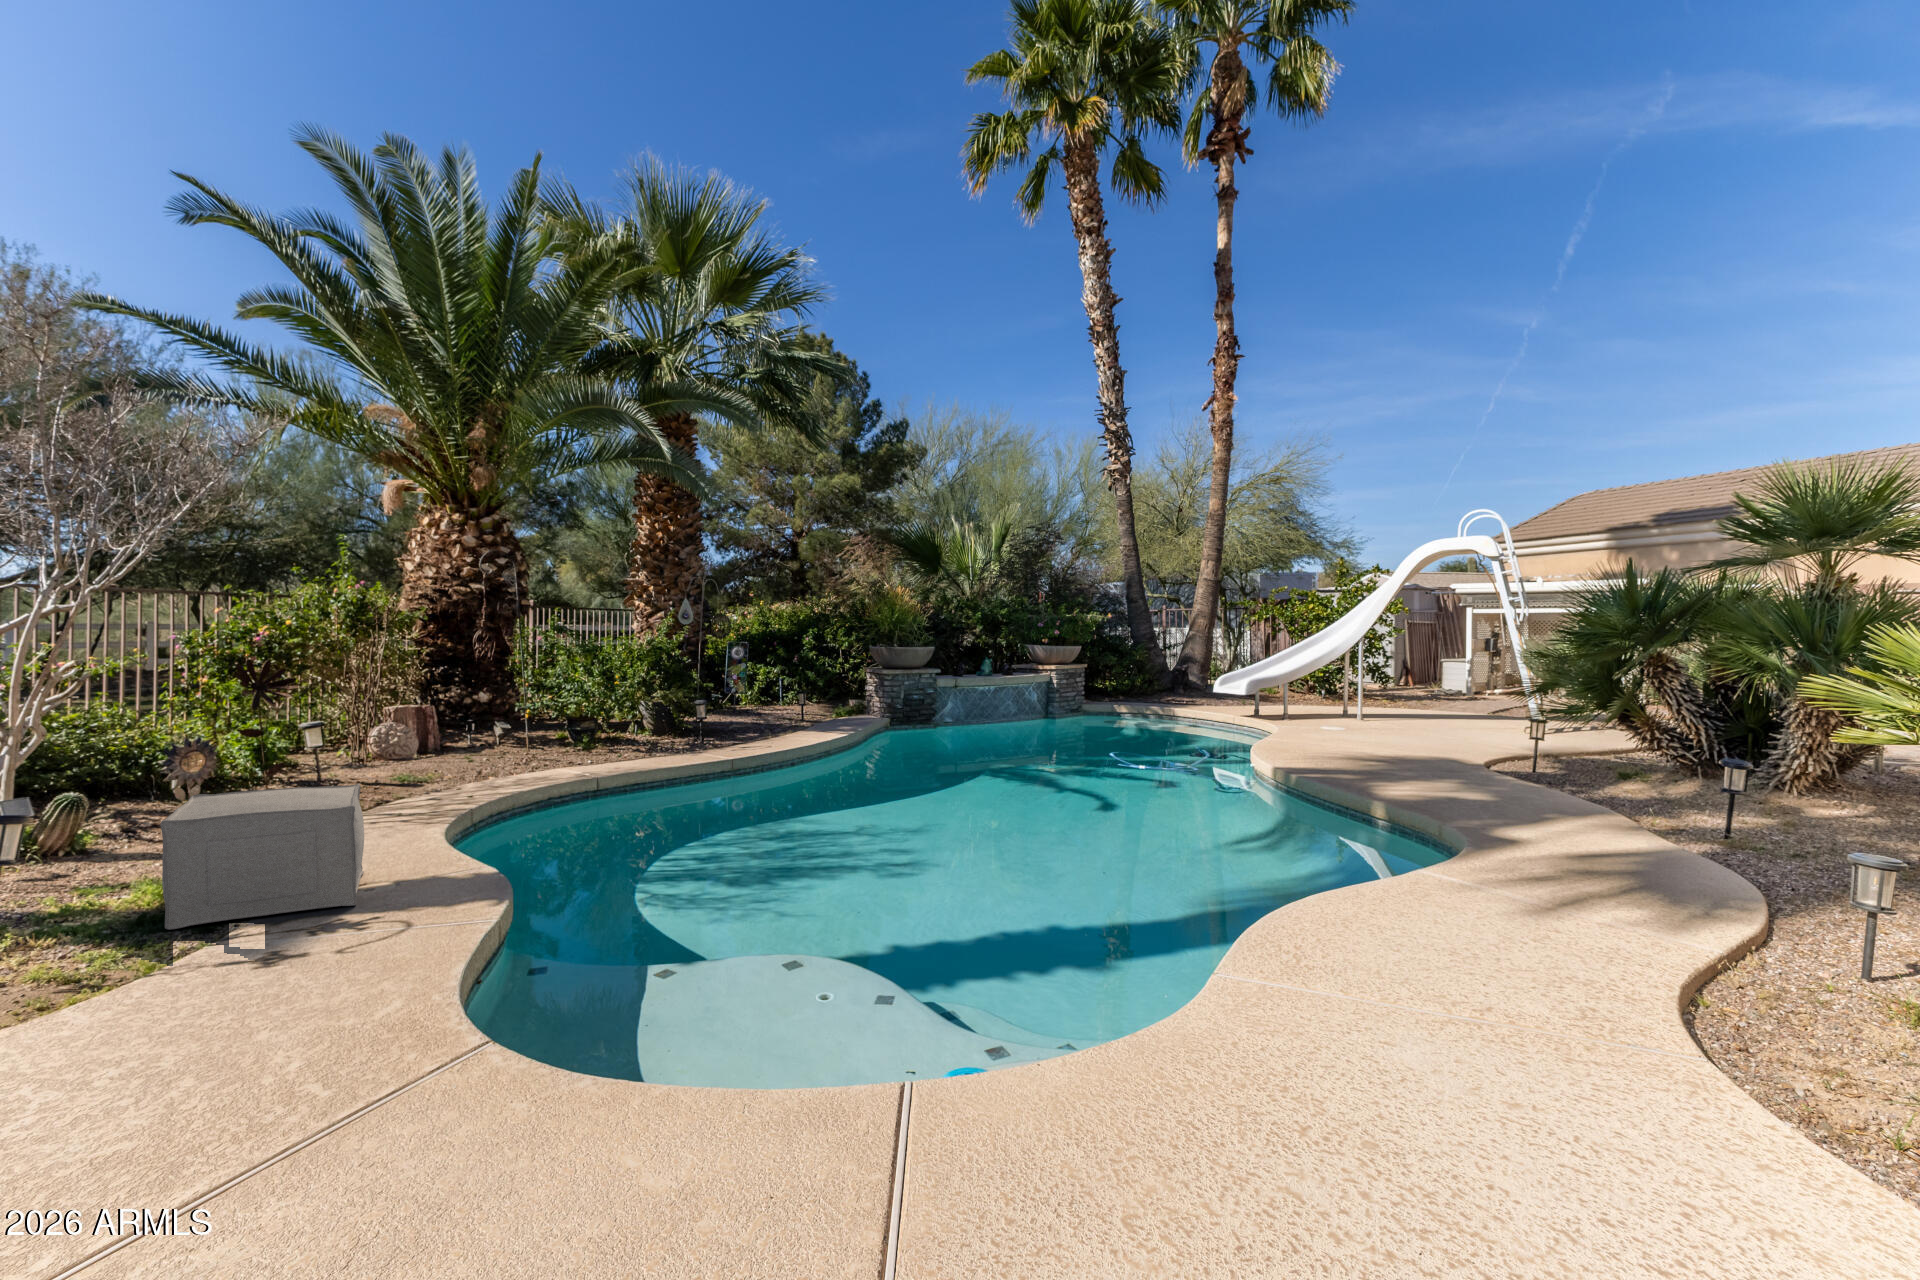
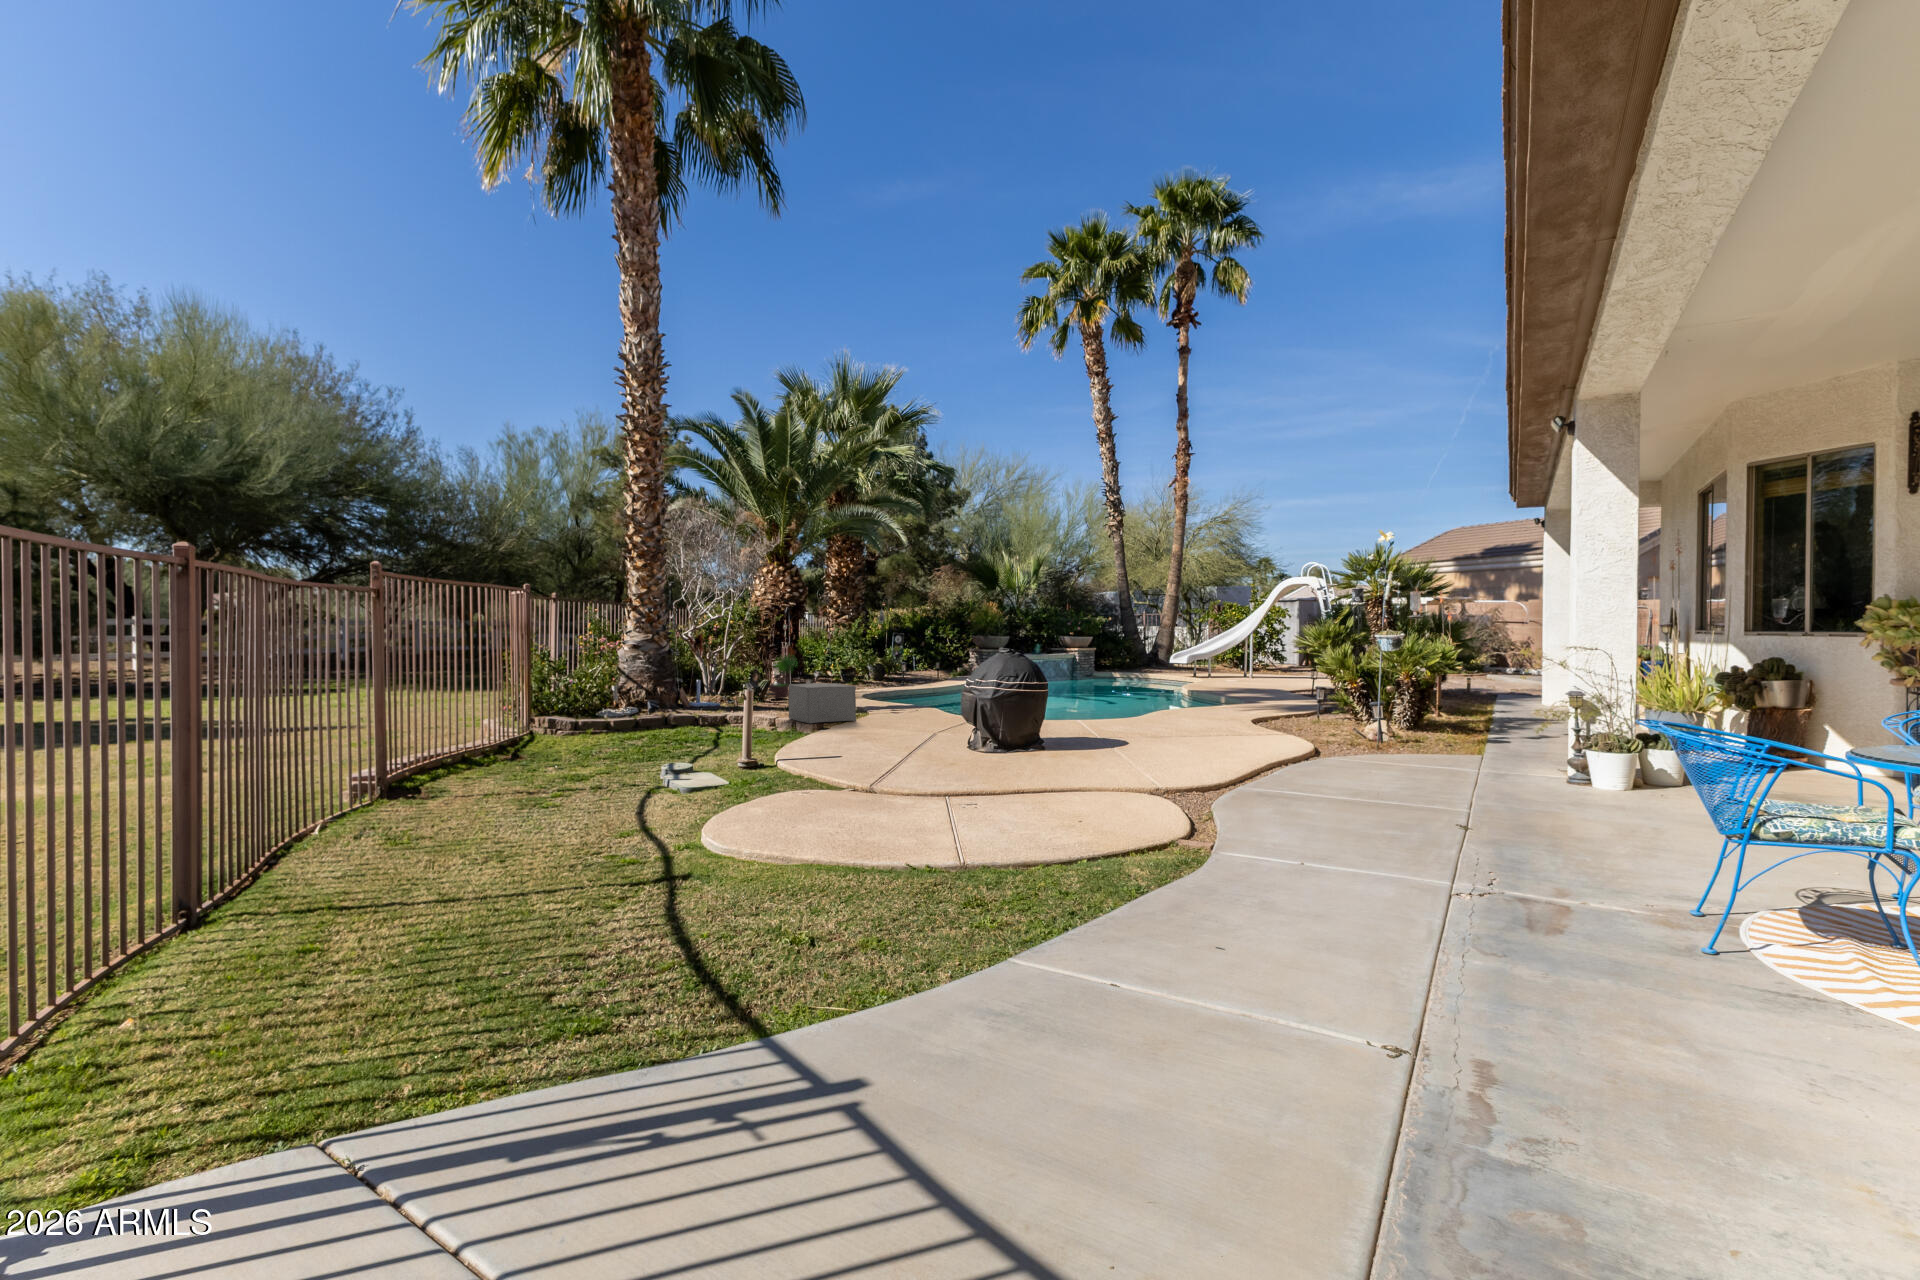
potted tree: none [386,683,451,784] -> present [769,655,797,699]

